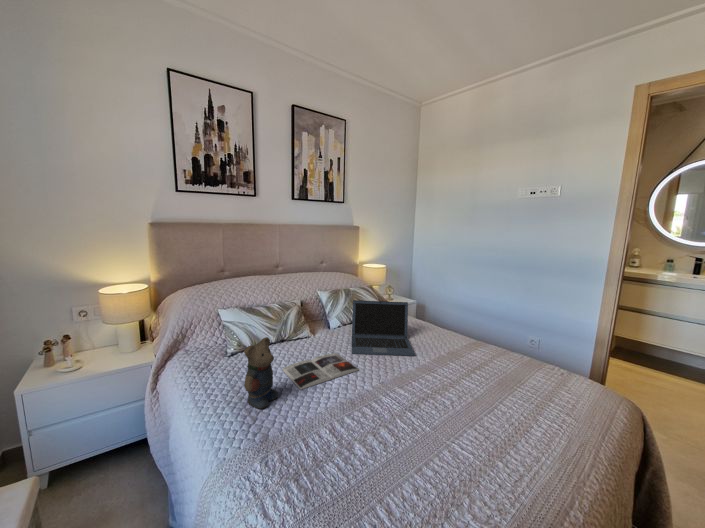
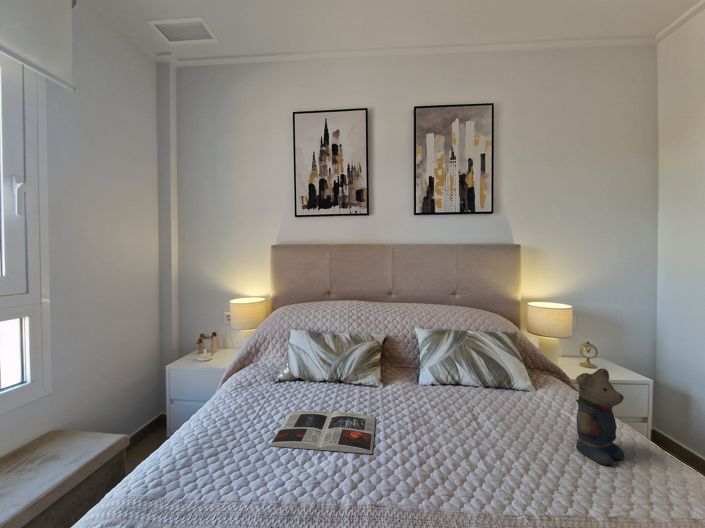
laptop: present [352,300,415,356] -> none [396,345,532,475]
teddy bear: present [244,337,278,409] -> present [576,368,625,465]

